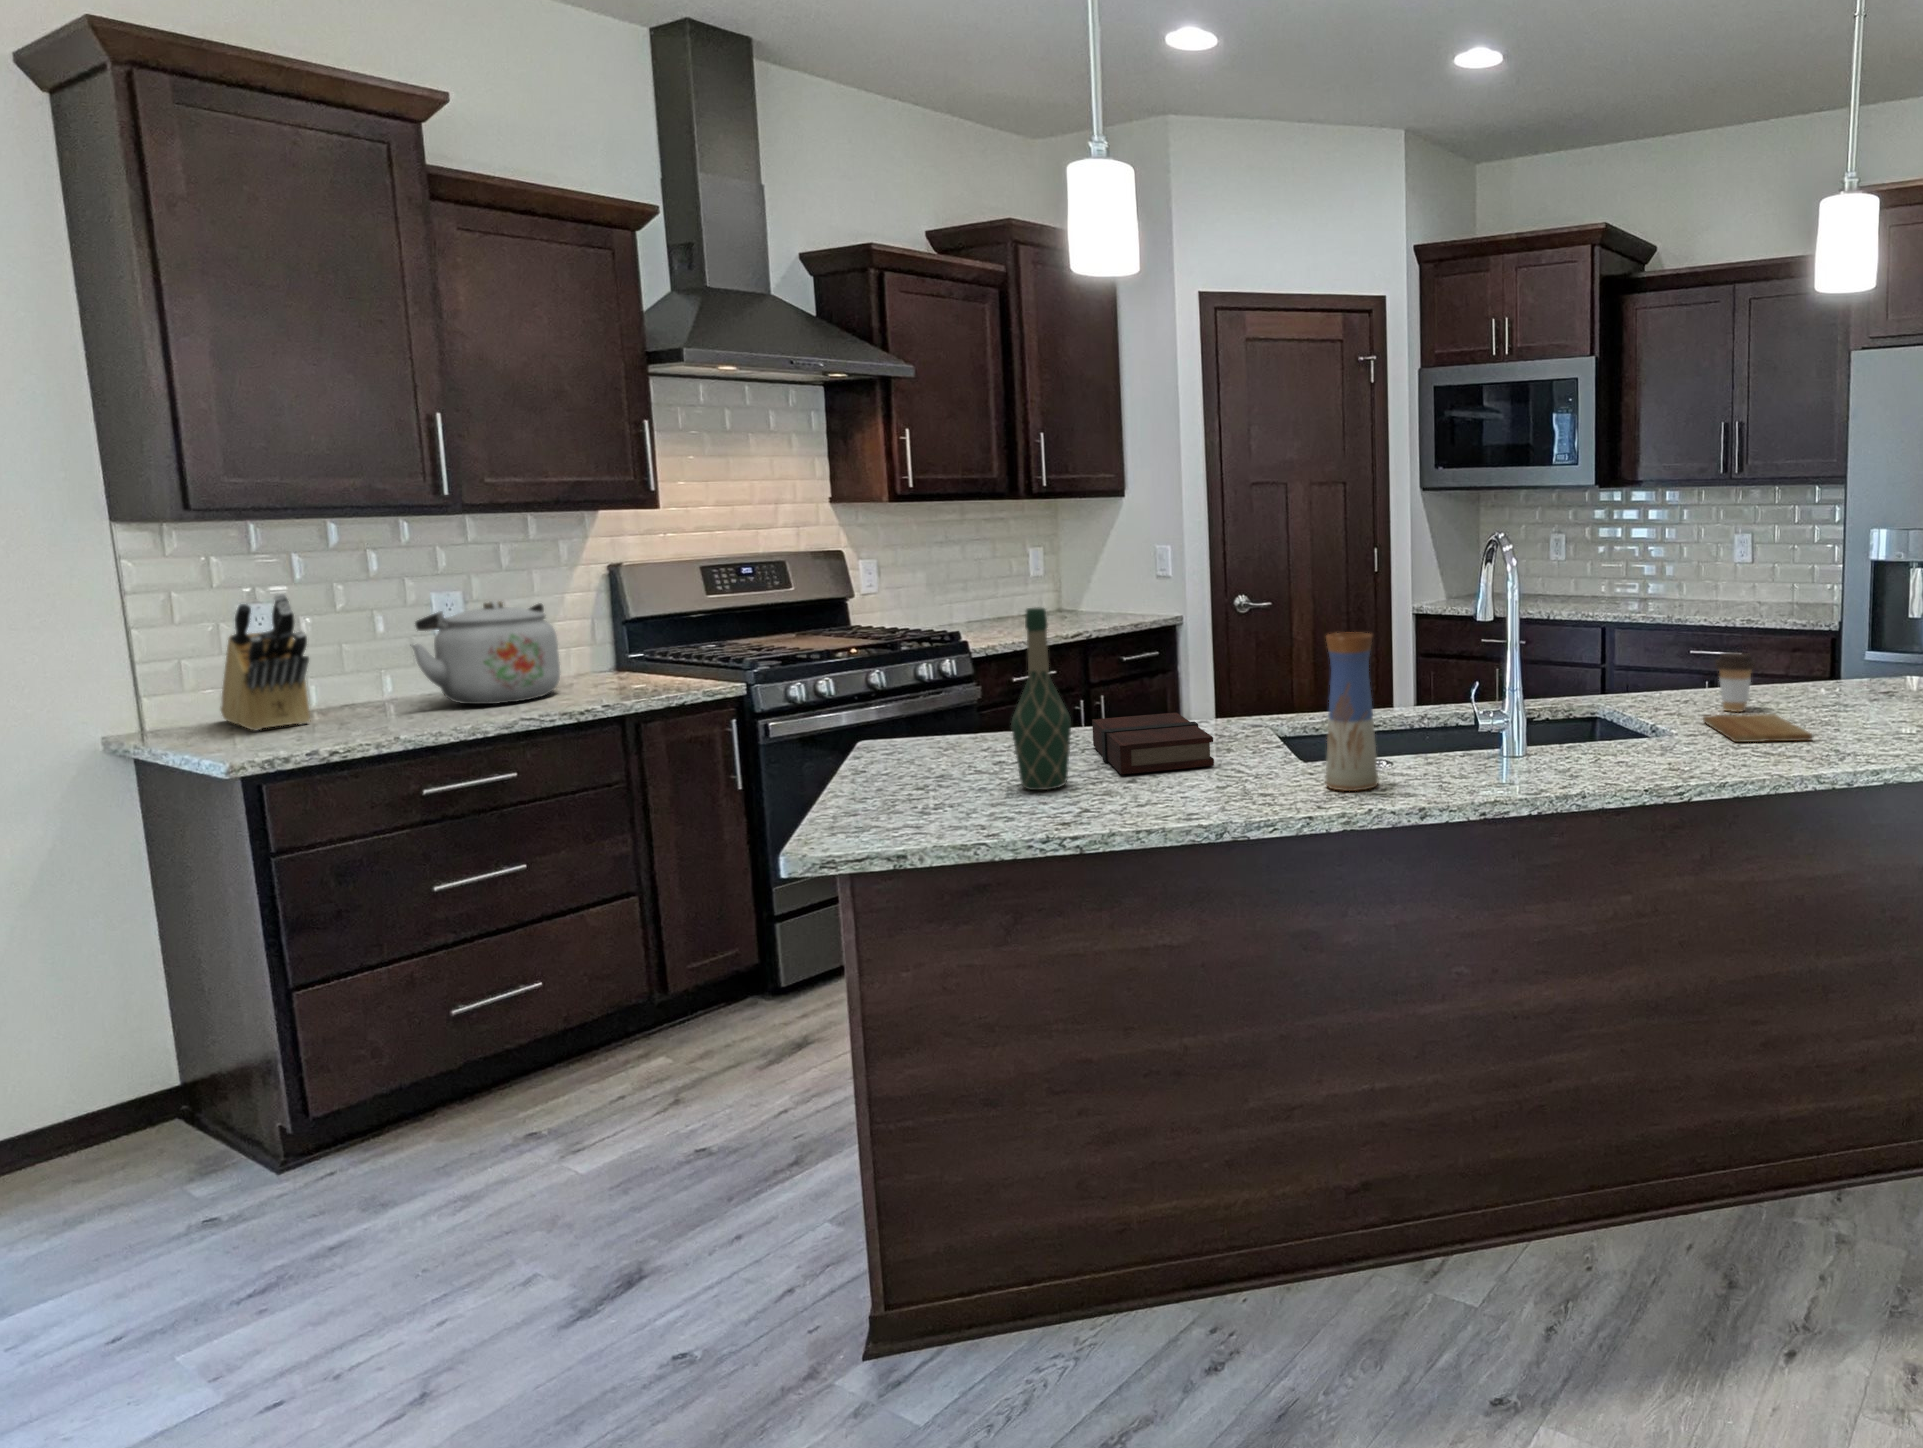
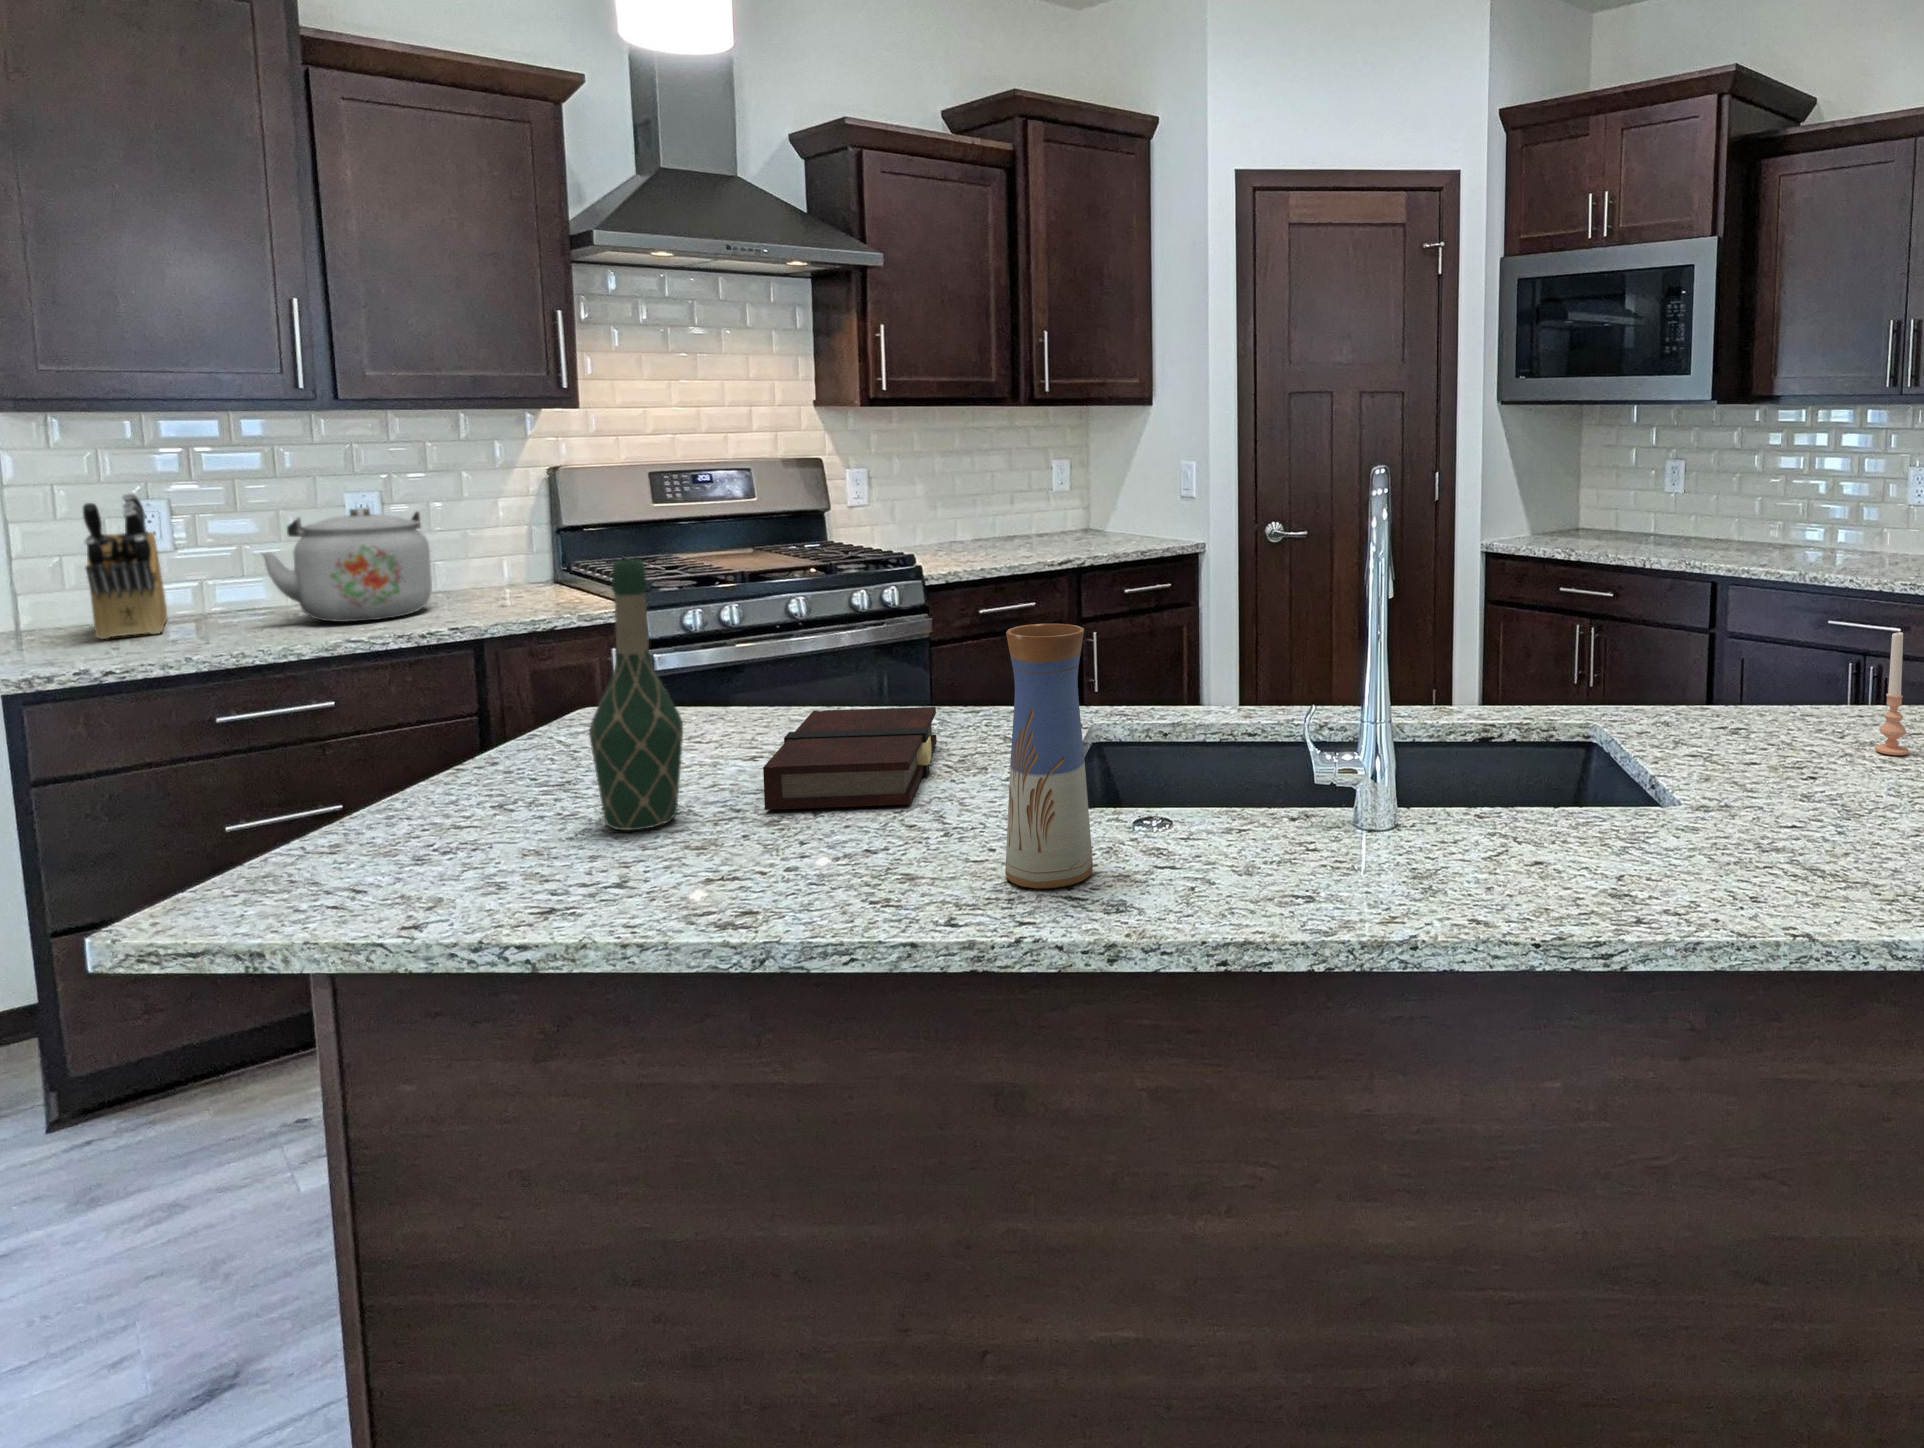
candle: none [1769,628,1789,704] -> present [1875,632,1909,755]
coffee cup: present [1715,652,1756,712] -> none [1774,666,1844,766]
cutting board: present [1703,714,1812,742] -> none [1736,773,1911,848]

